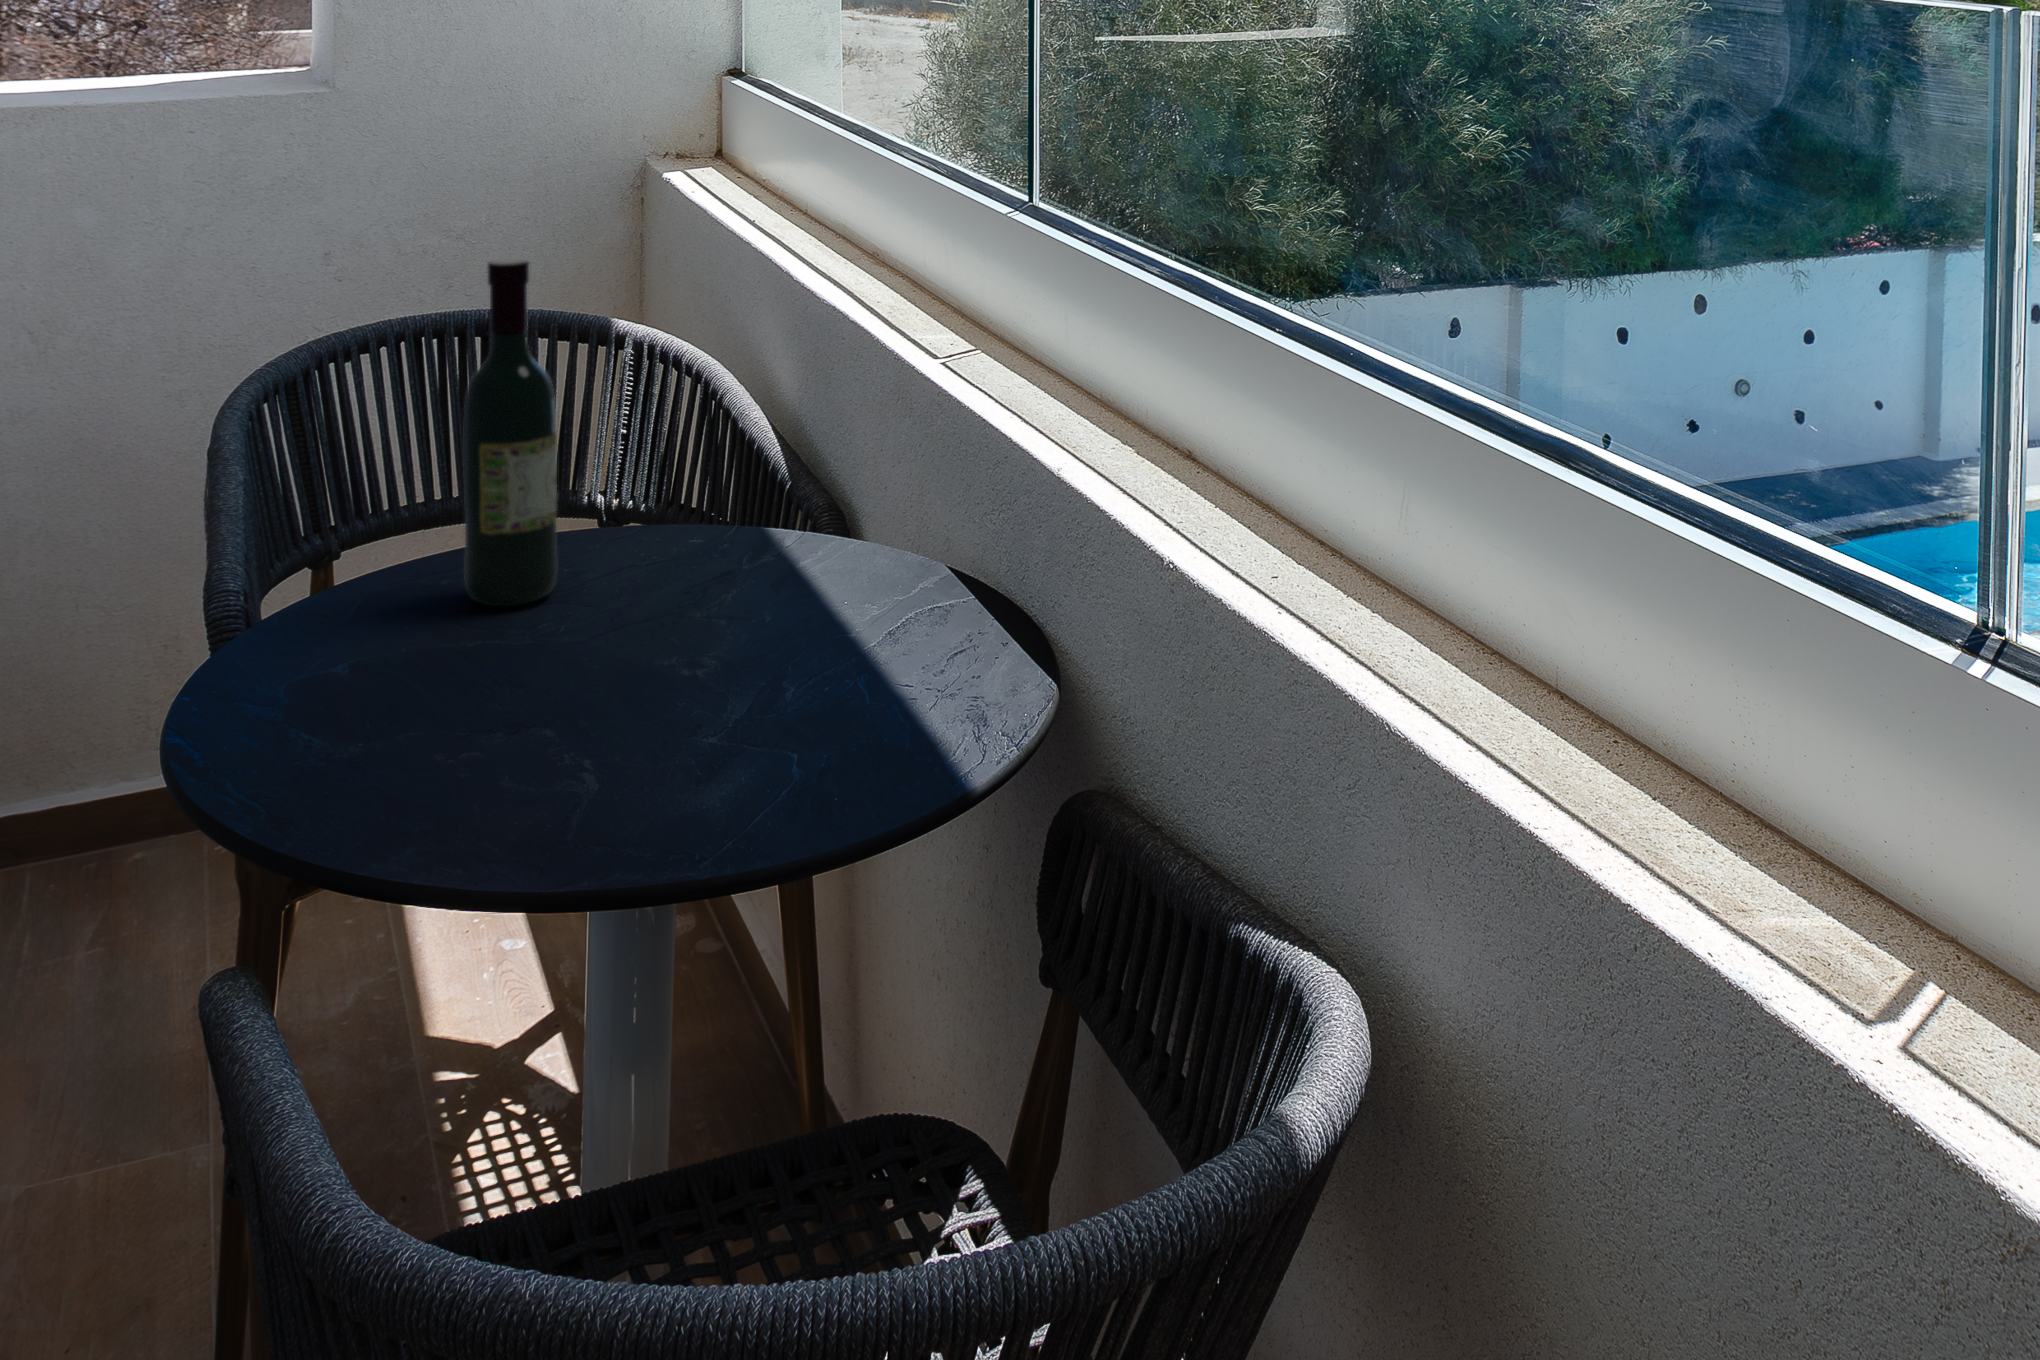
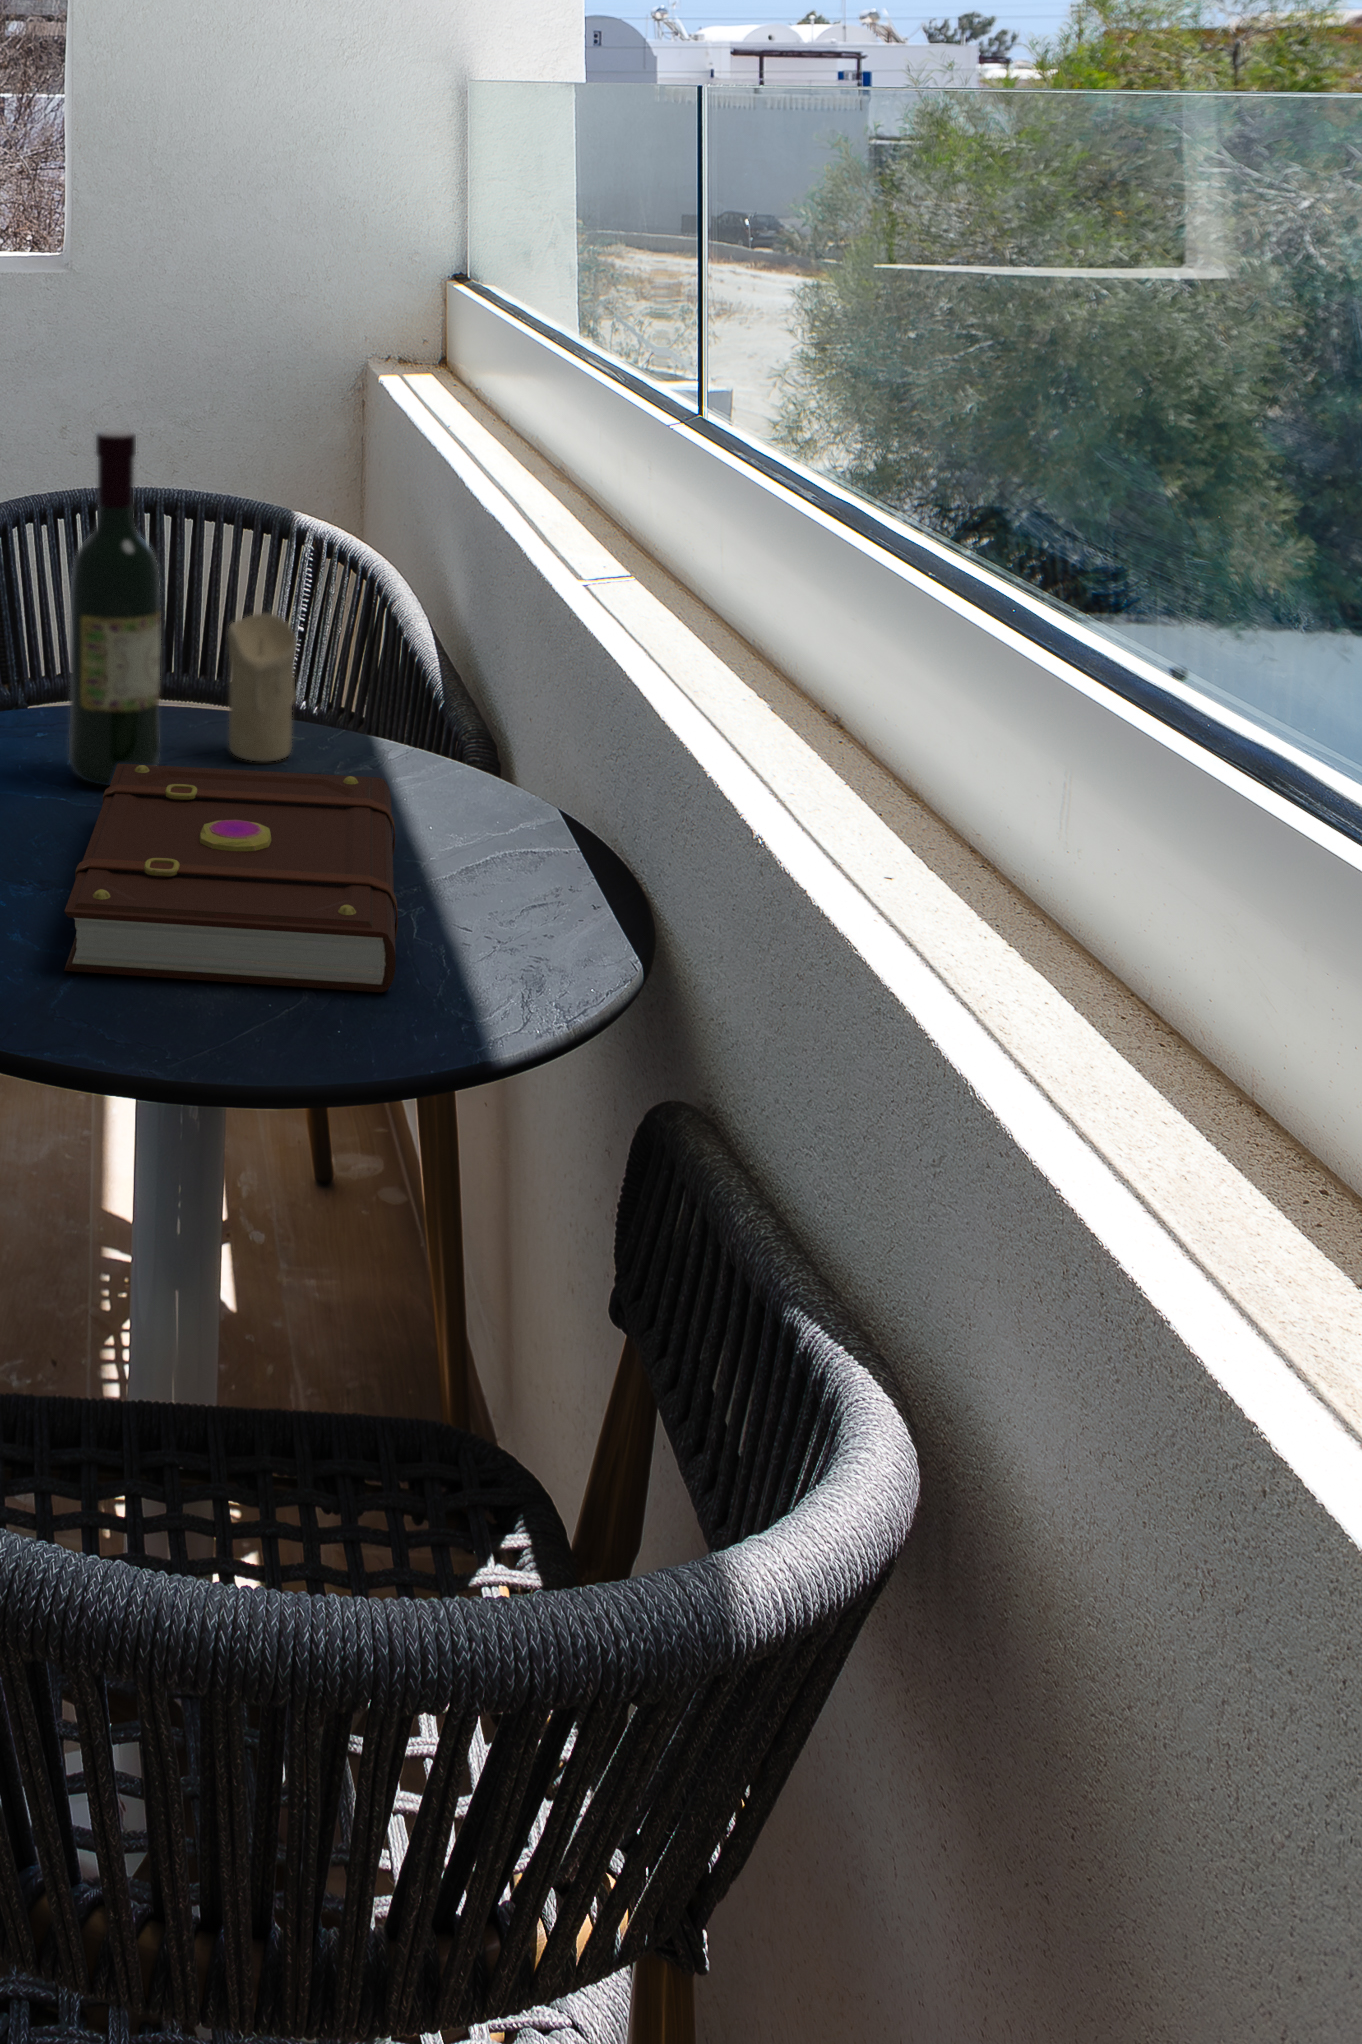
candle: none [615,421,683,563] -> present [228,613,297,762]
book: none [530,561,850,779] -> present [64,763,398,992]

